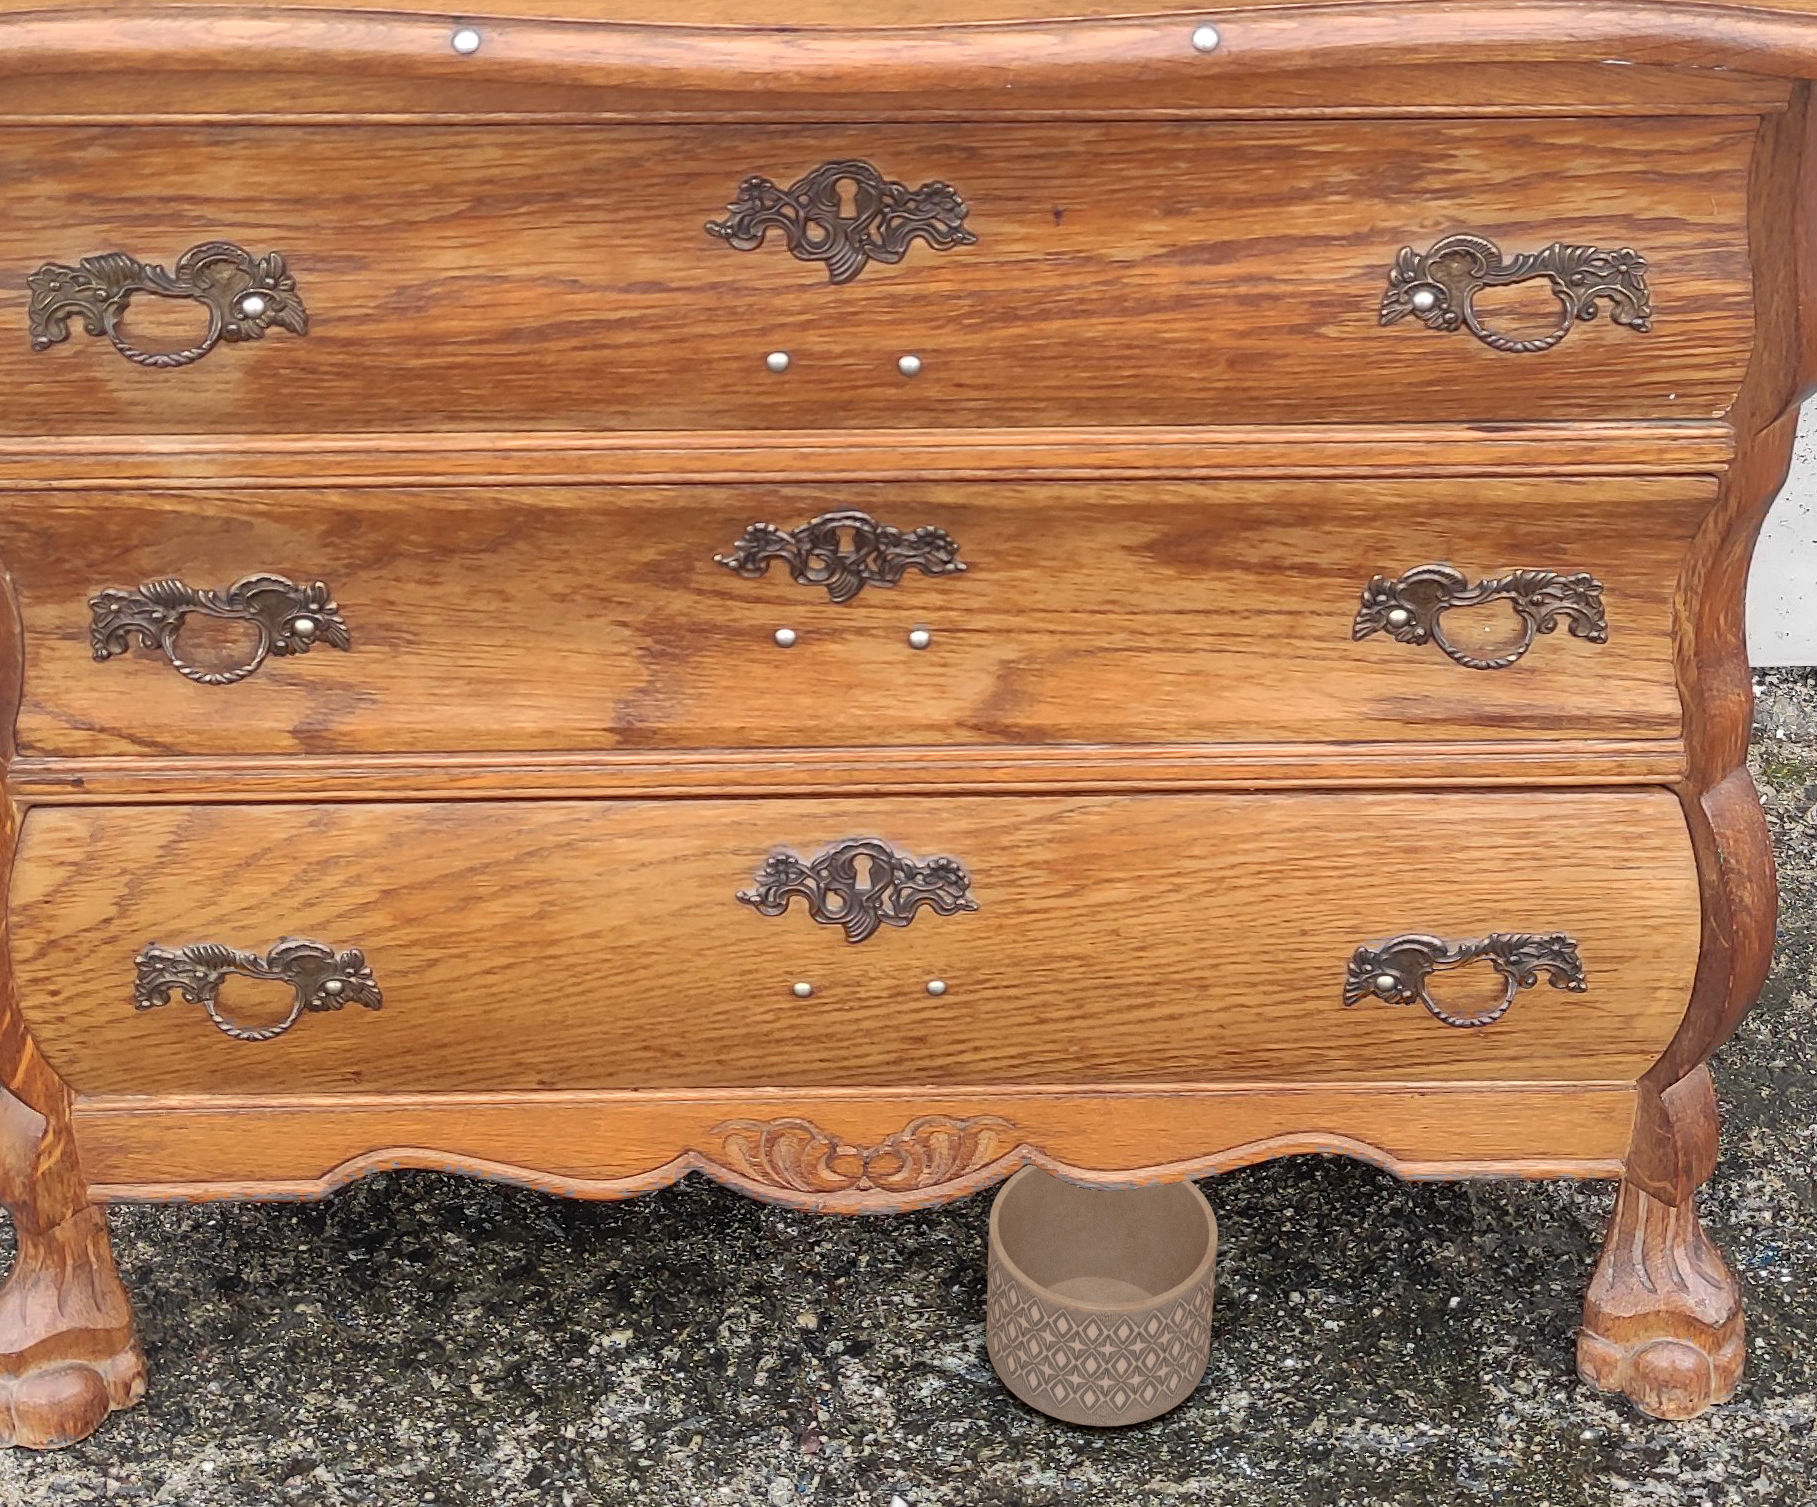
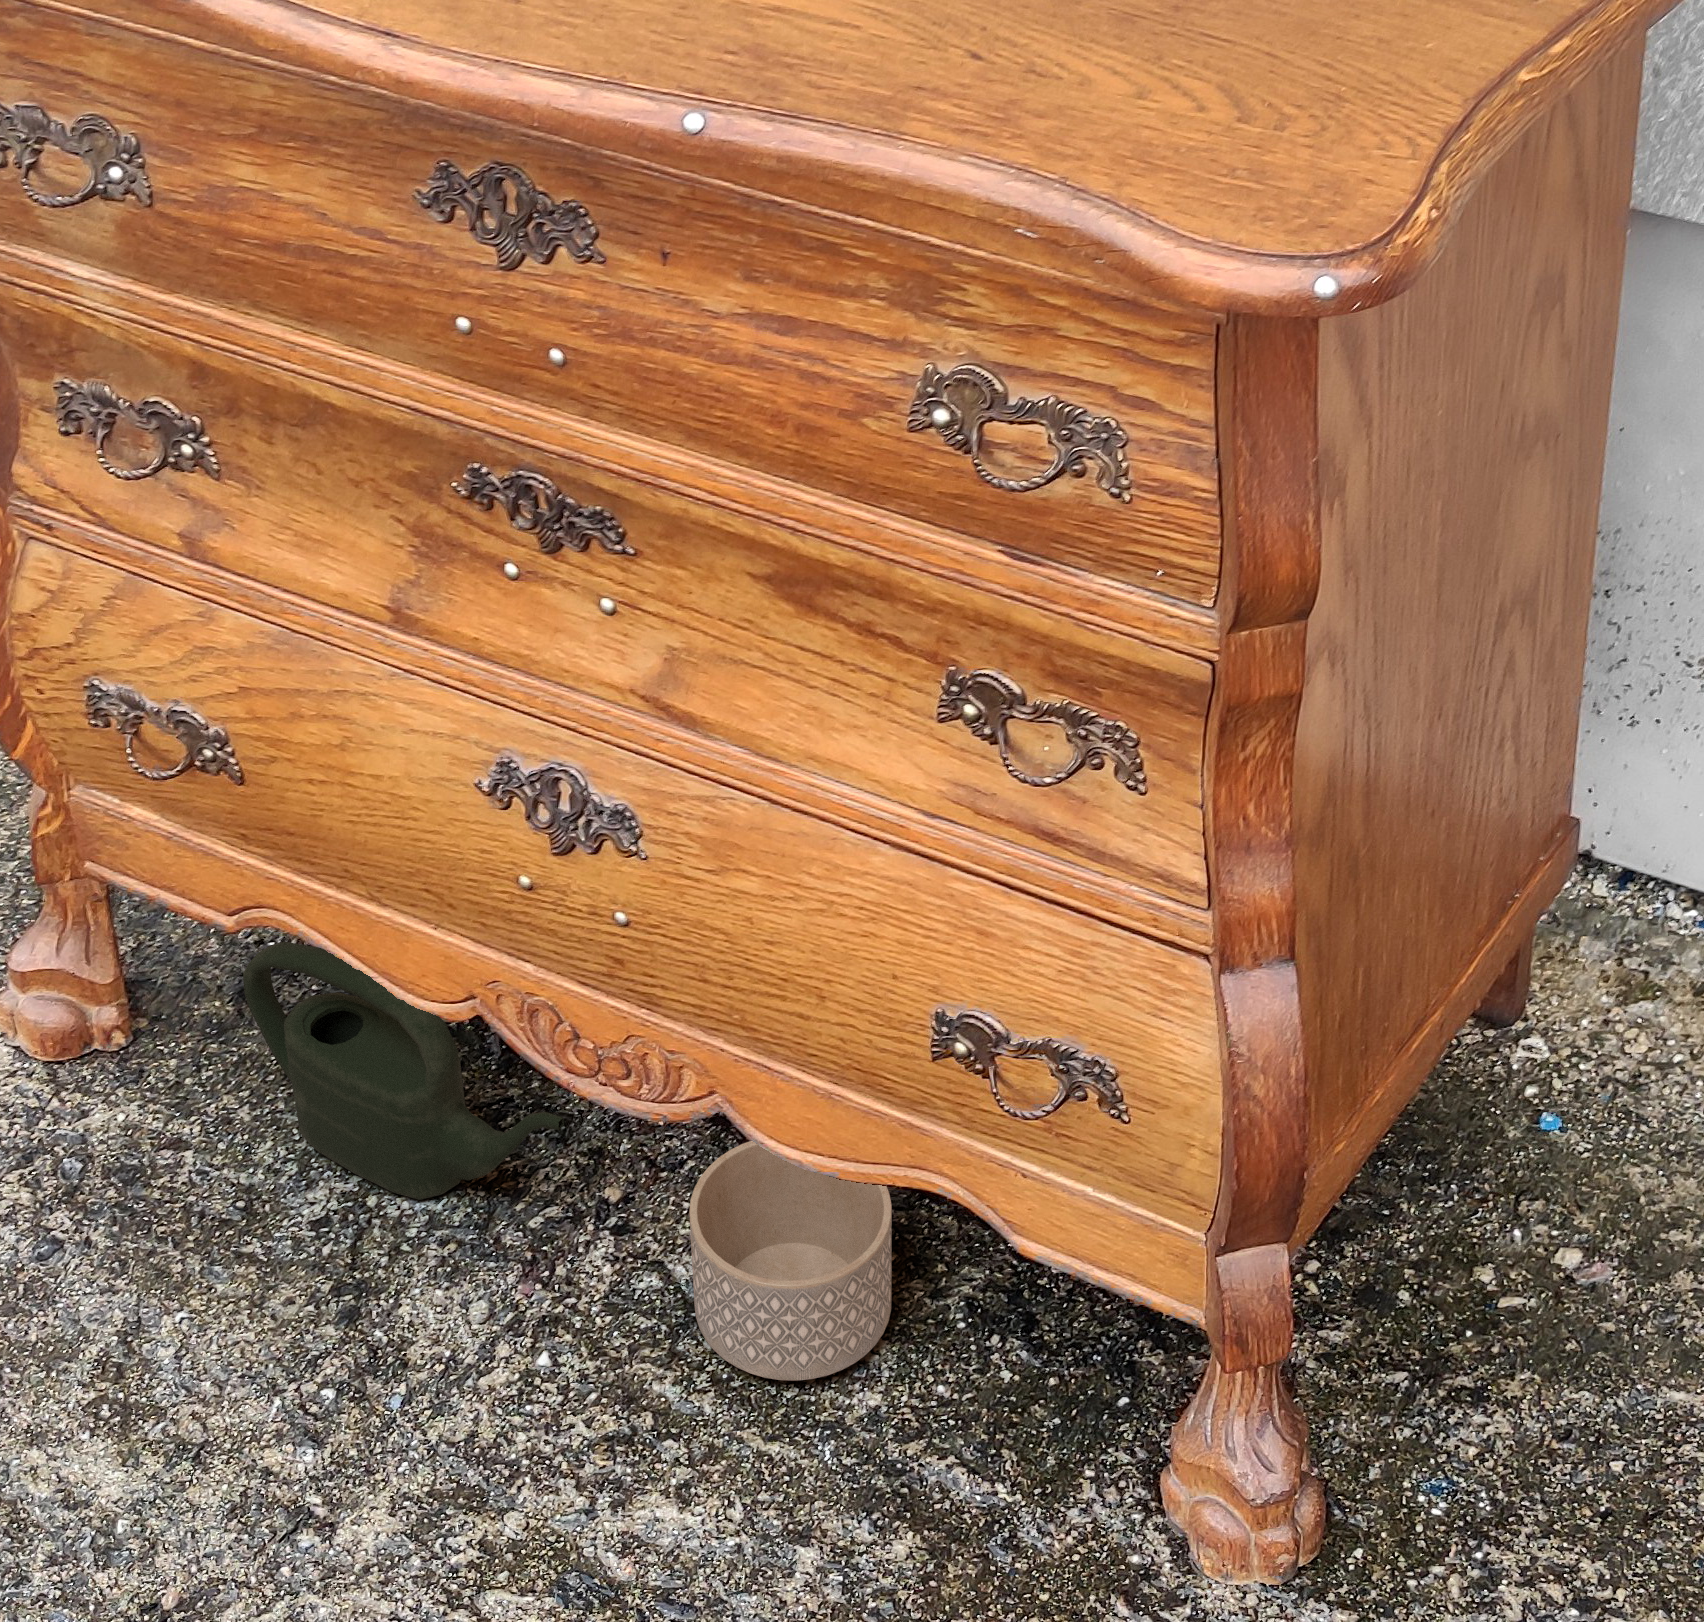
watering can: none [335,1149,823,1414] -> present [243,942,564,1200]

